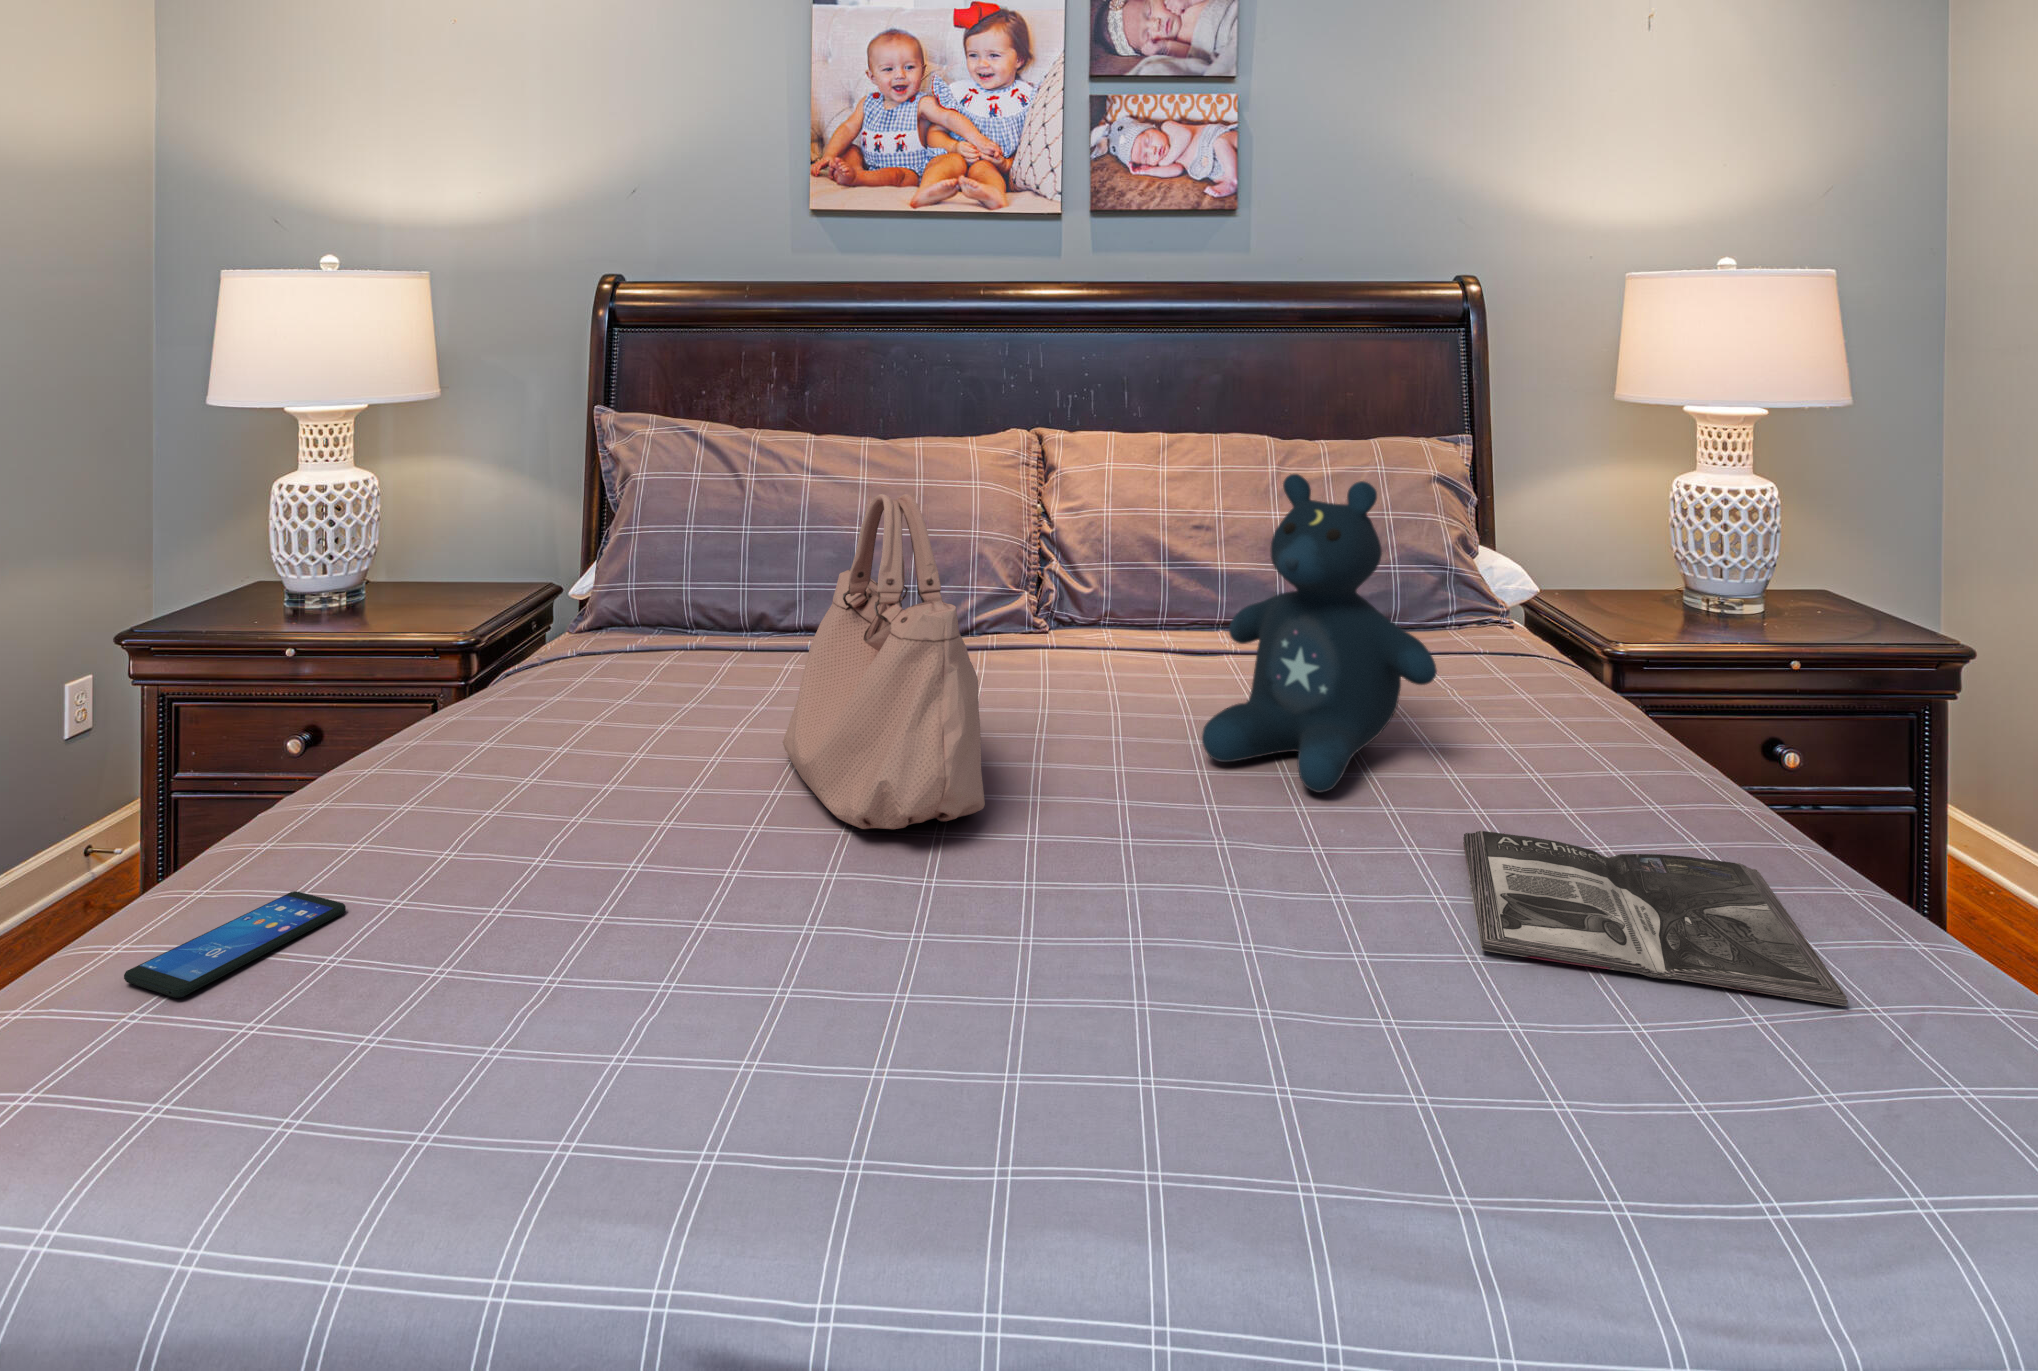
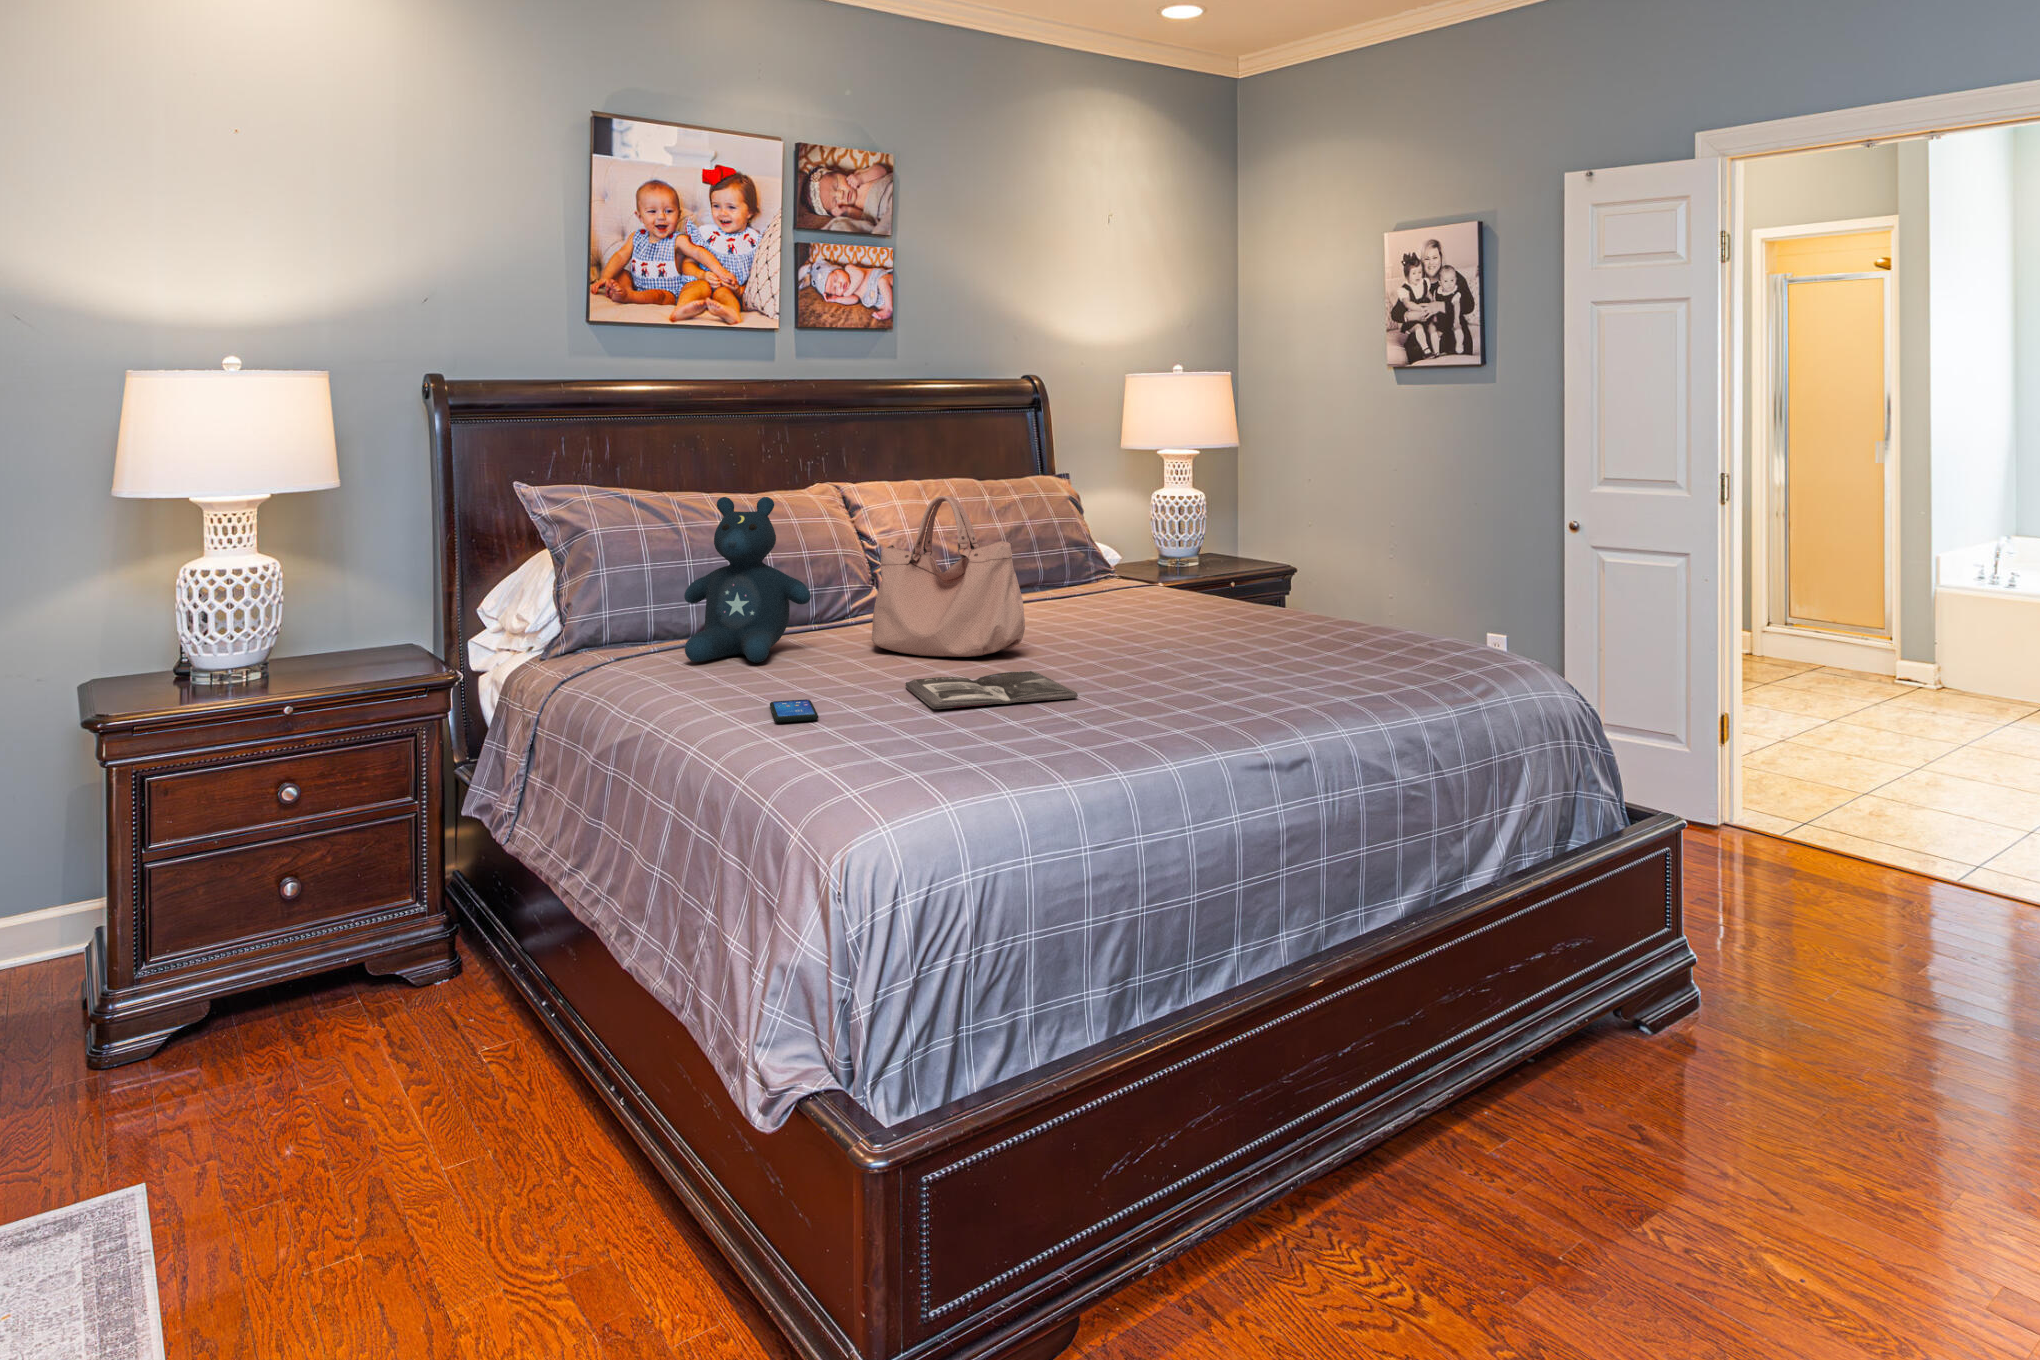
stuffed bear: present [1202,474,1437,793] -> present [684,497,811,663]
magazine: present [1463,831,1848,1006] -> present [905,671,1078,709]

